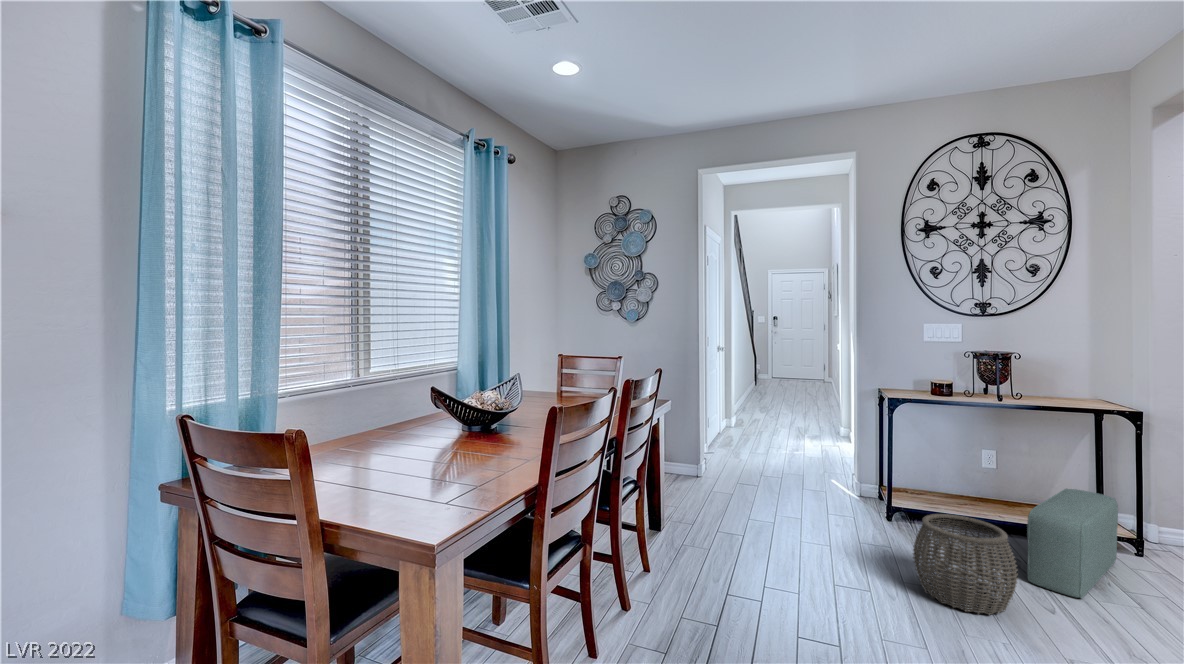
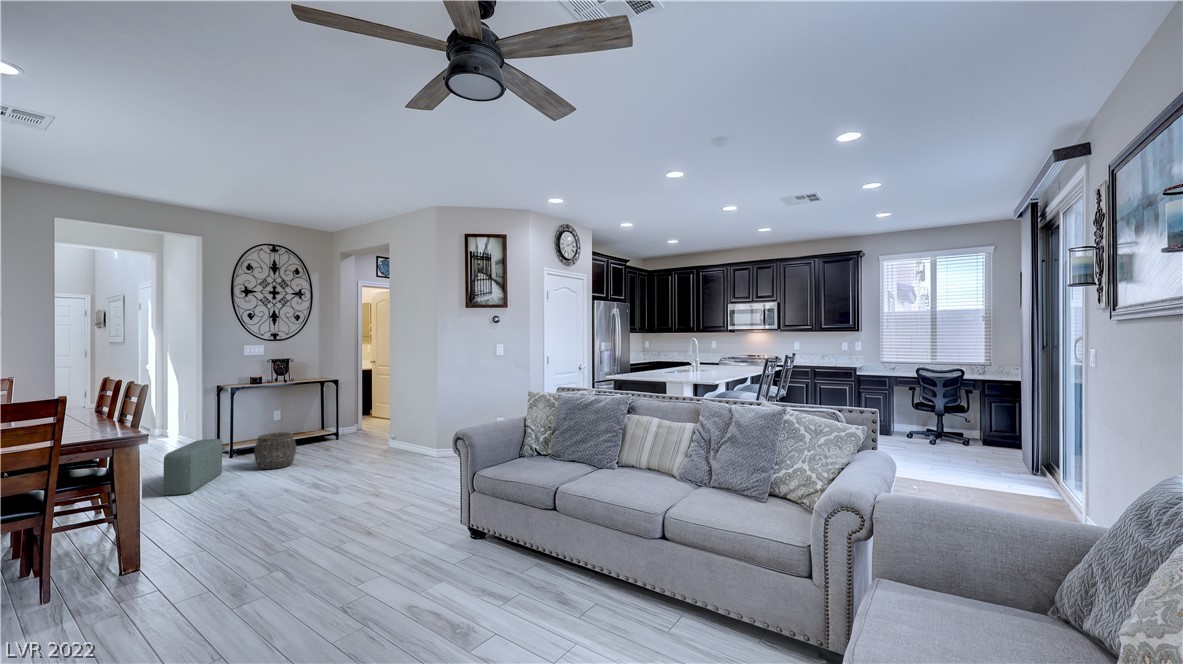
pouf: present [1027,489,1118,598] -> present [164,439,222,495]

